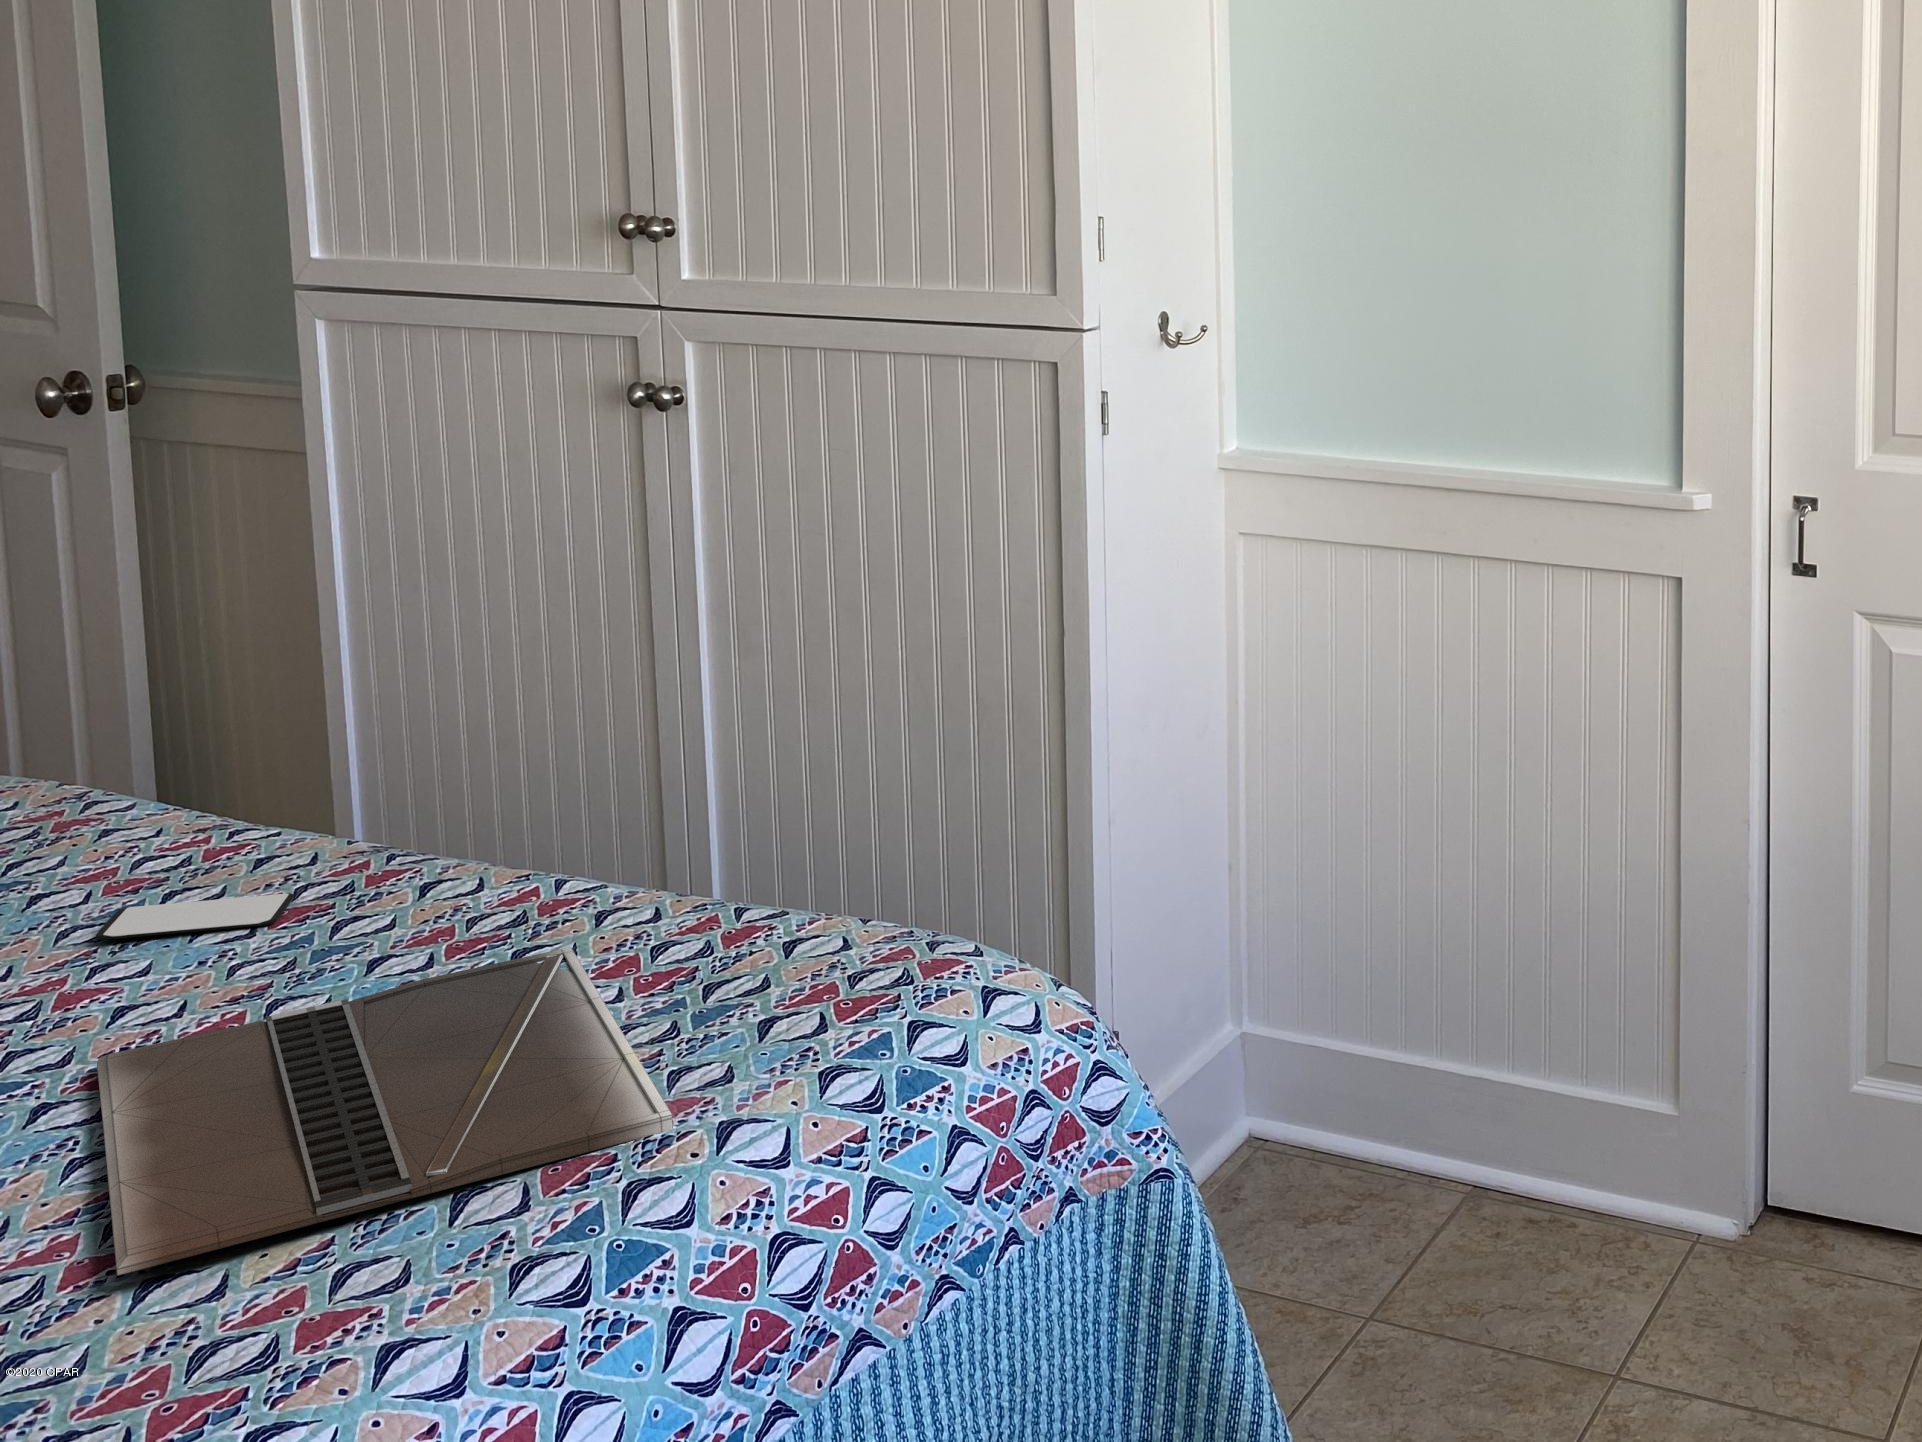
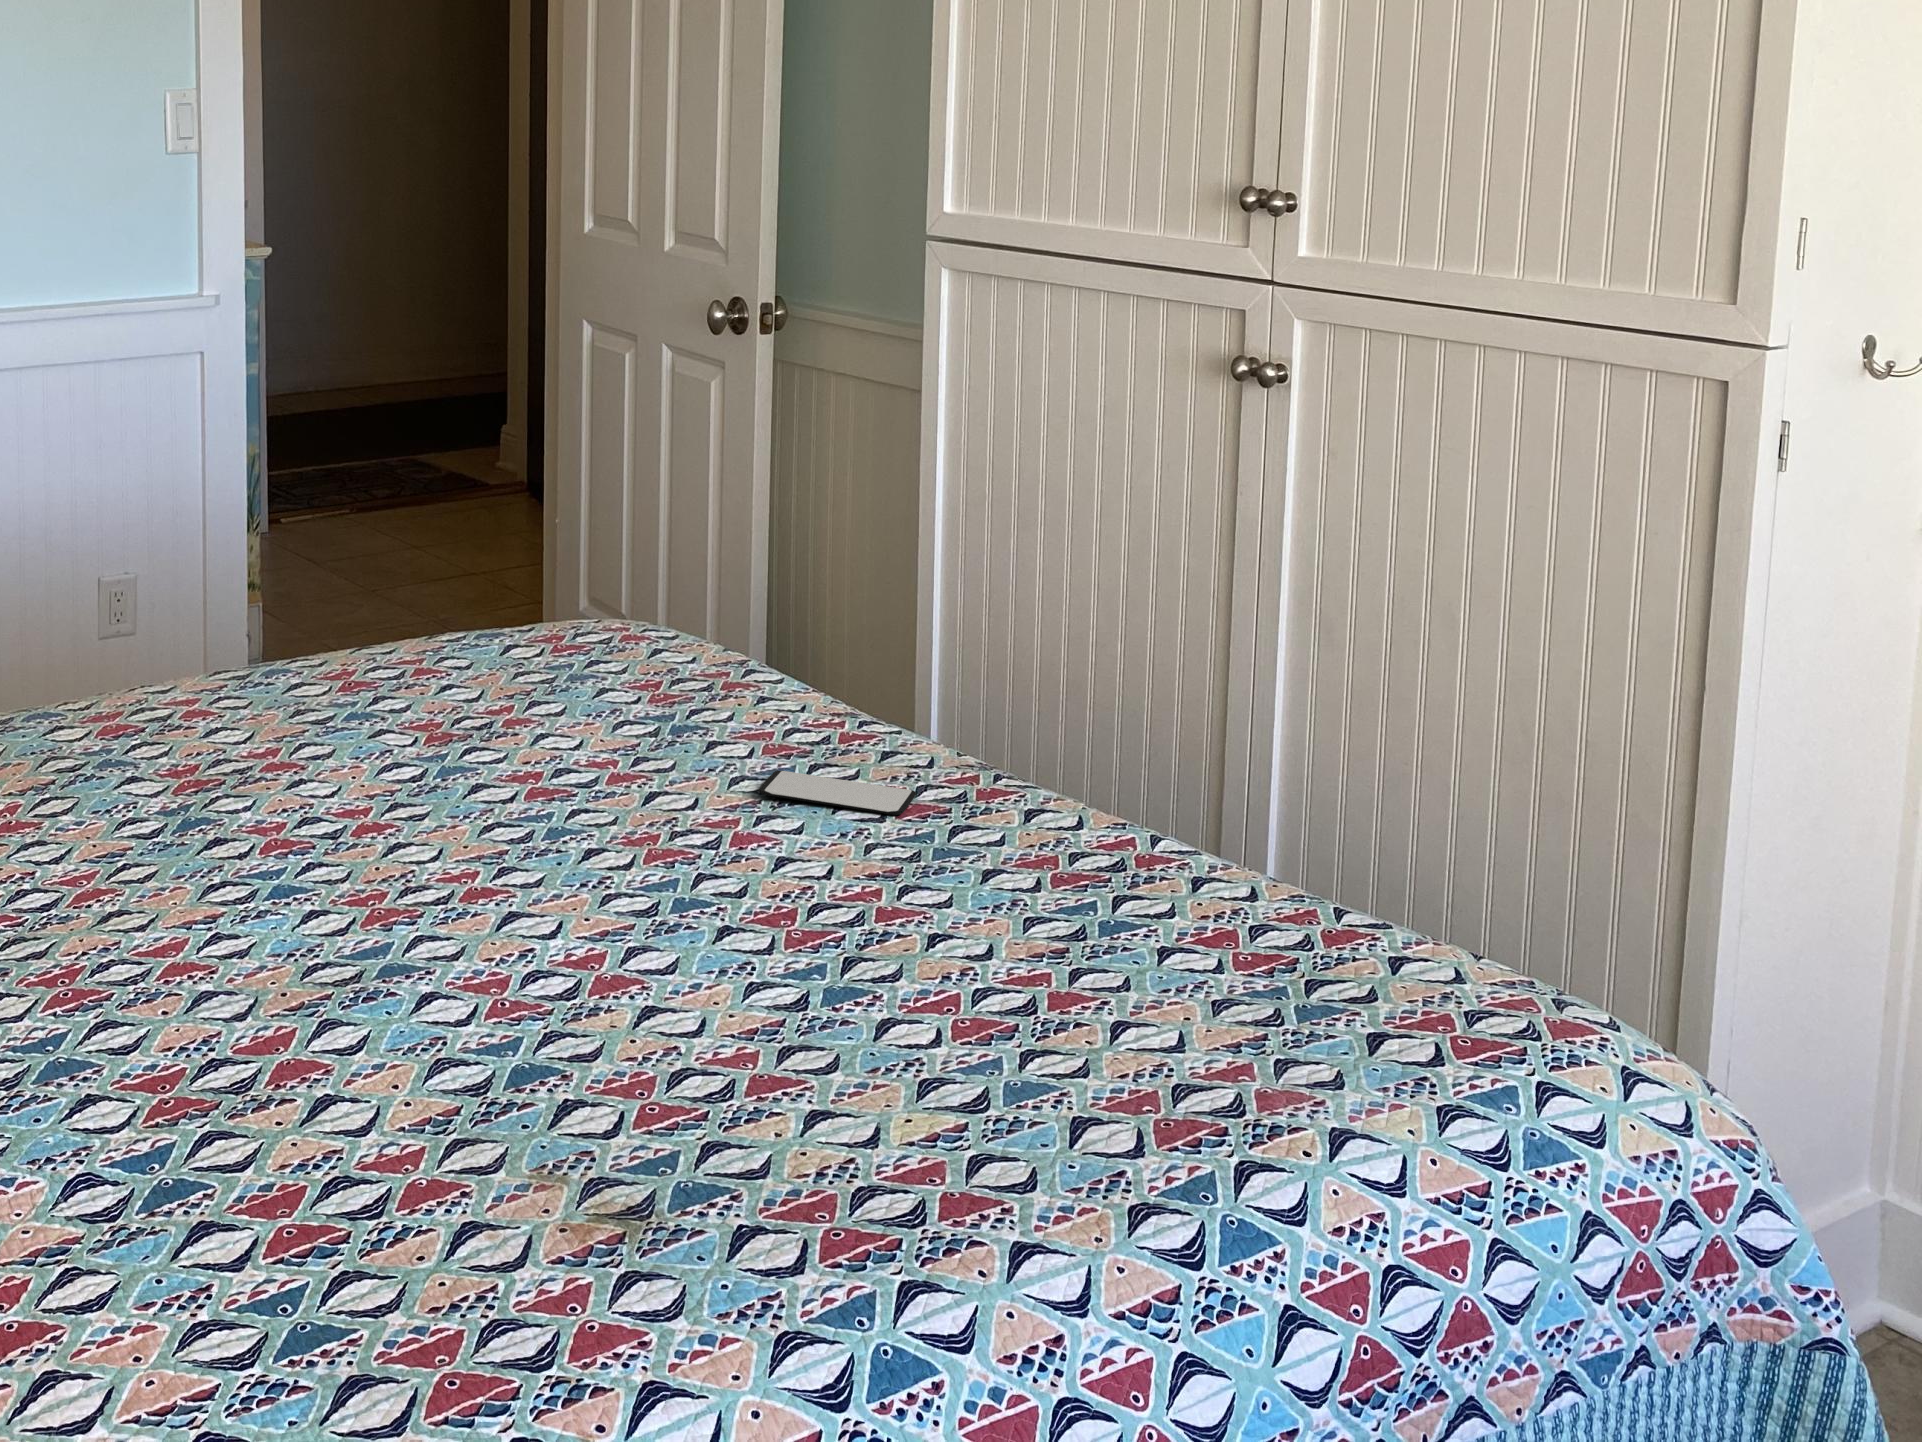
laptop: present [97,947,673,1276] -> none [765,898,1283,1121]

